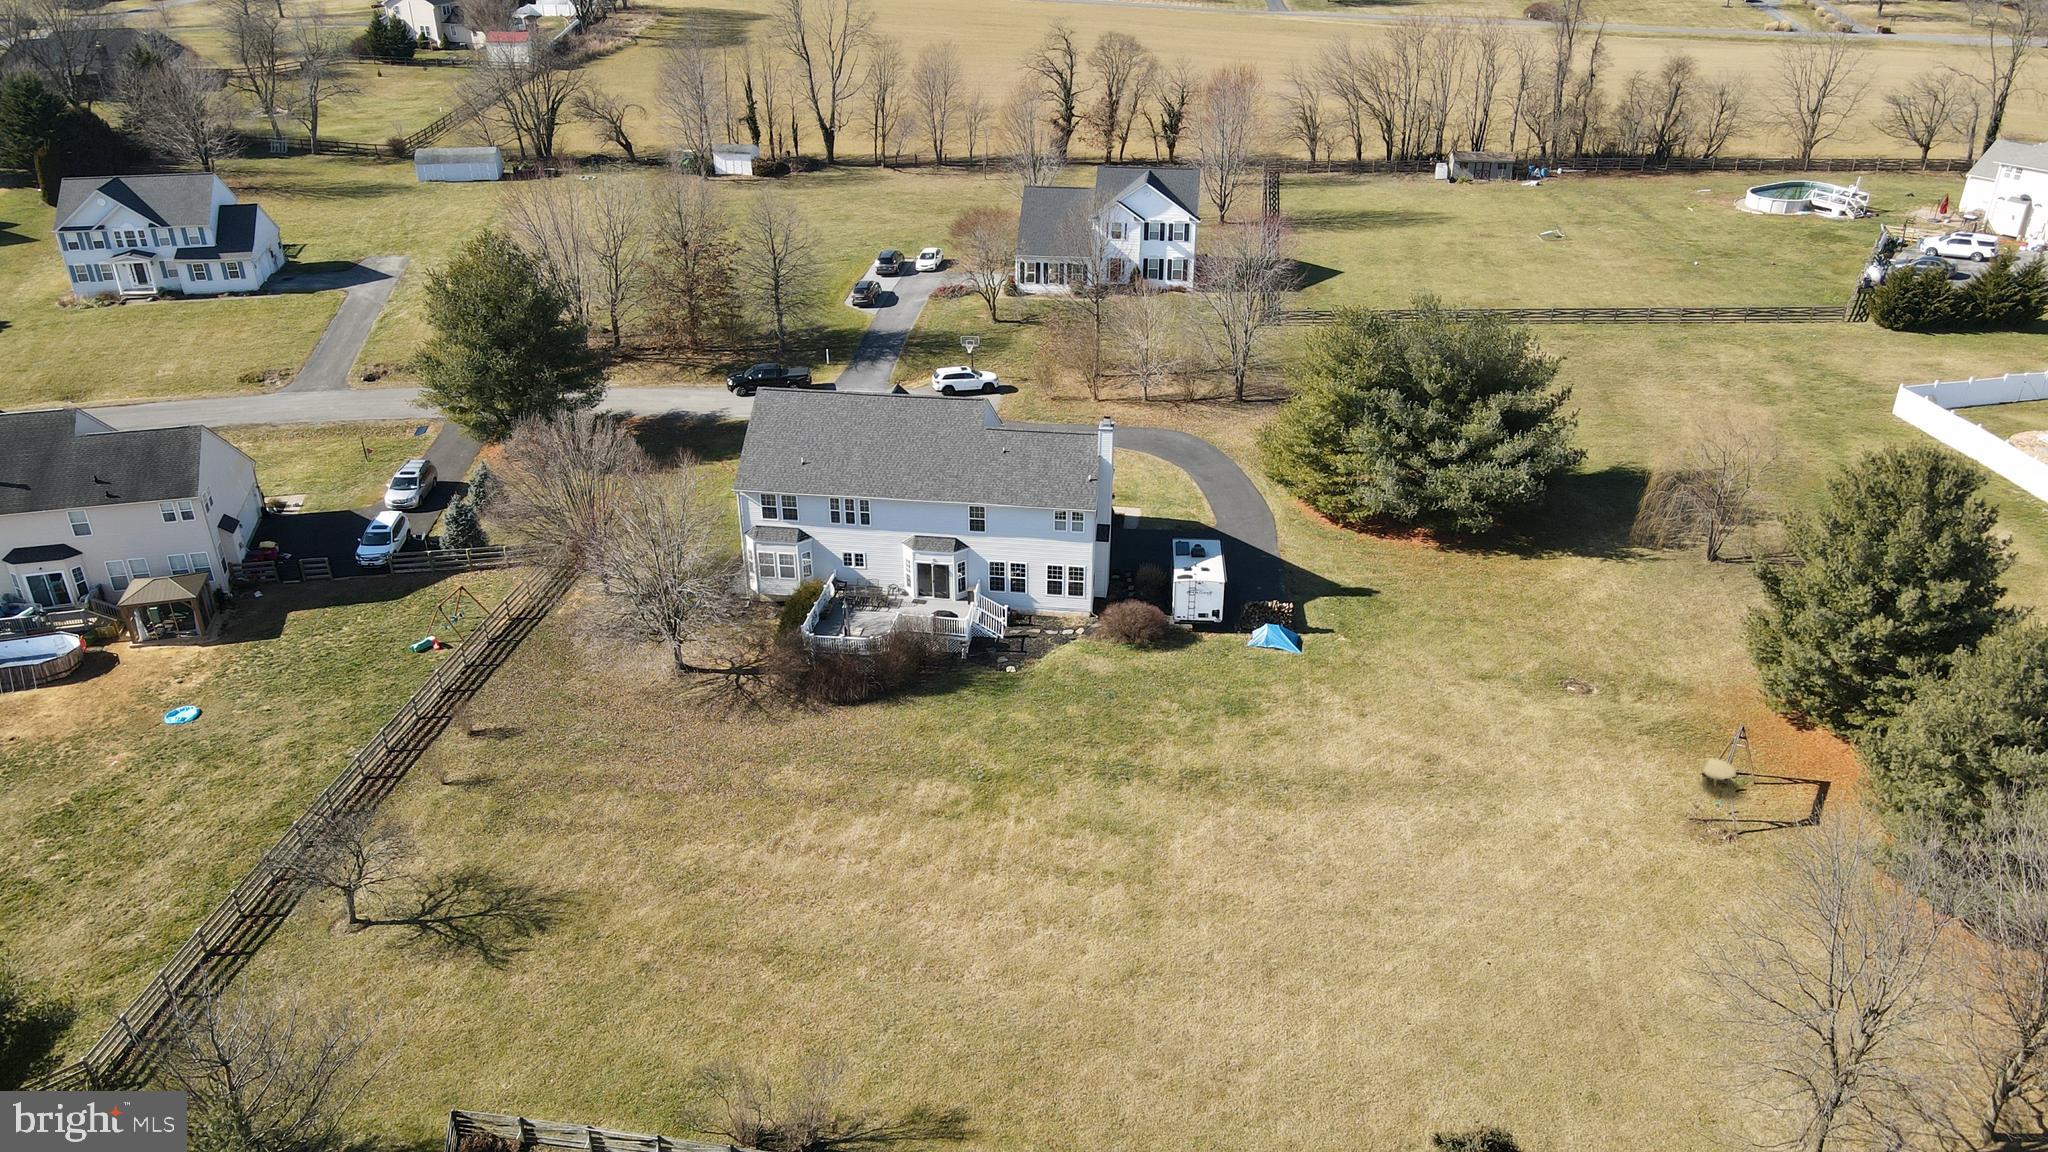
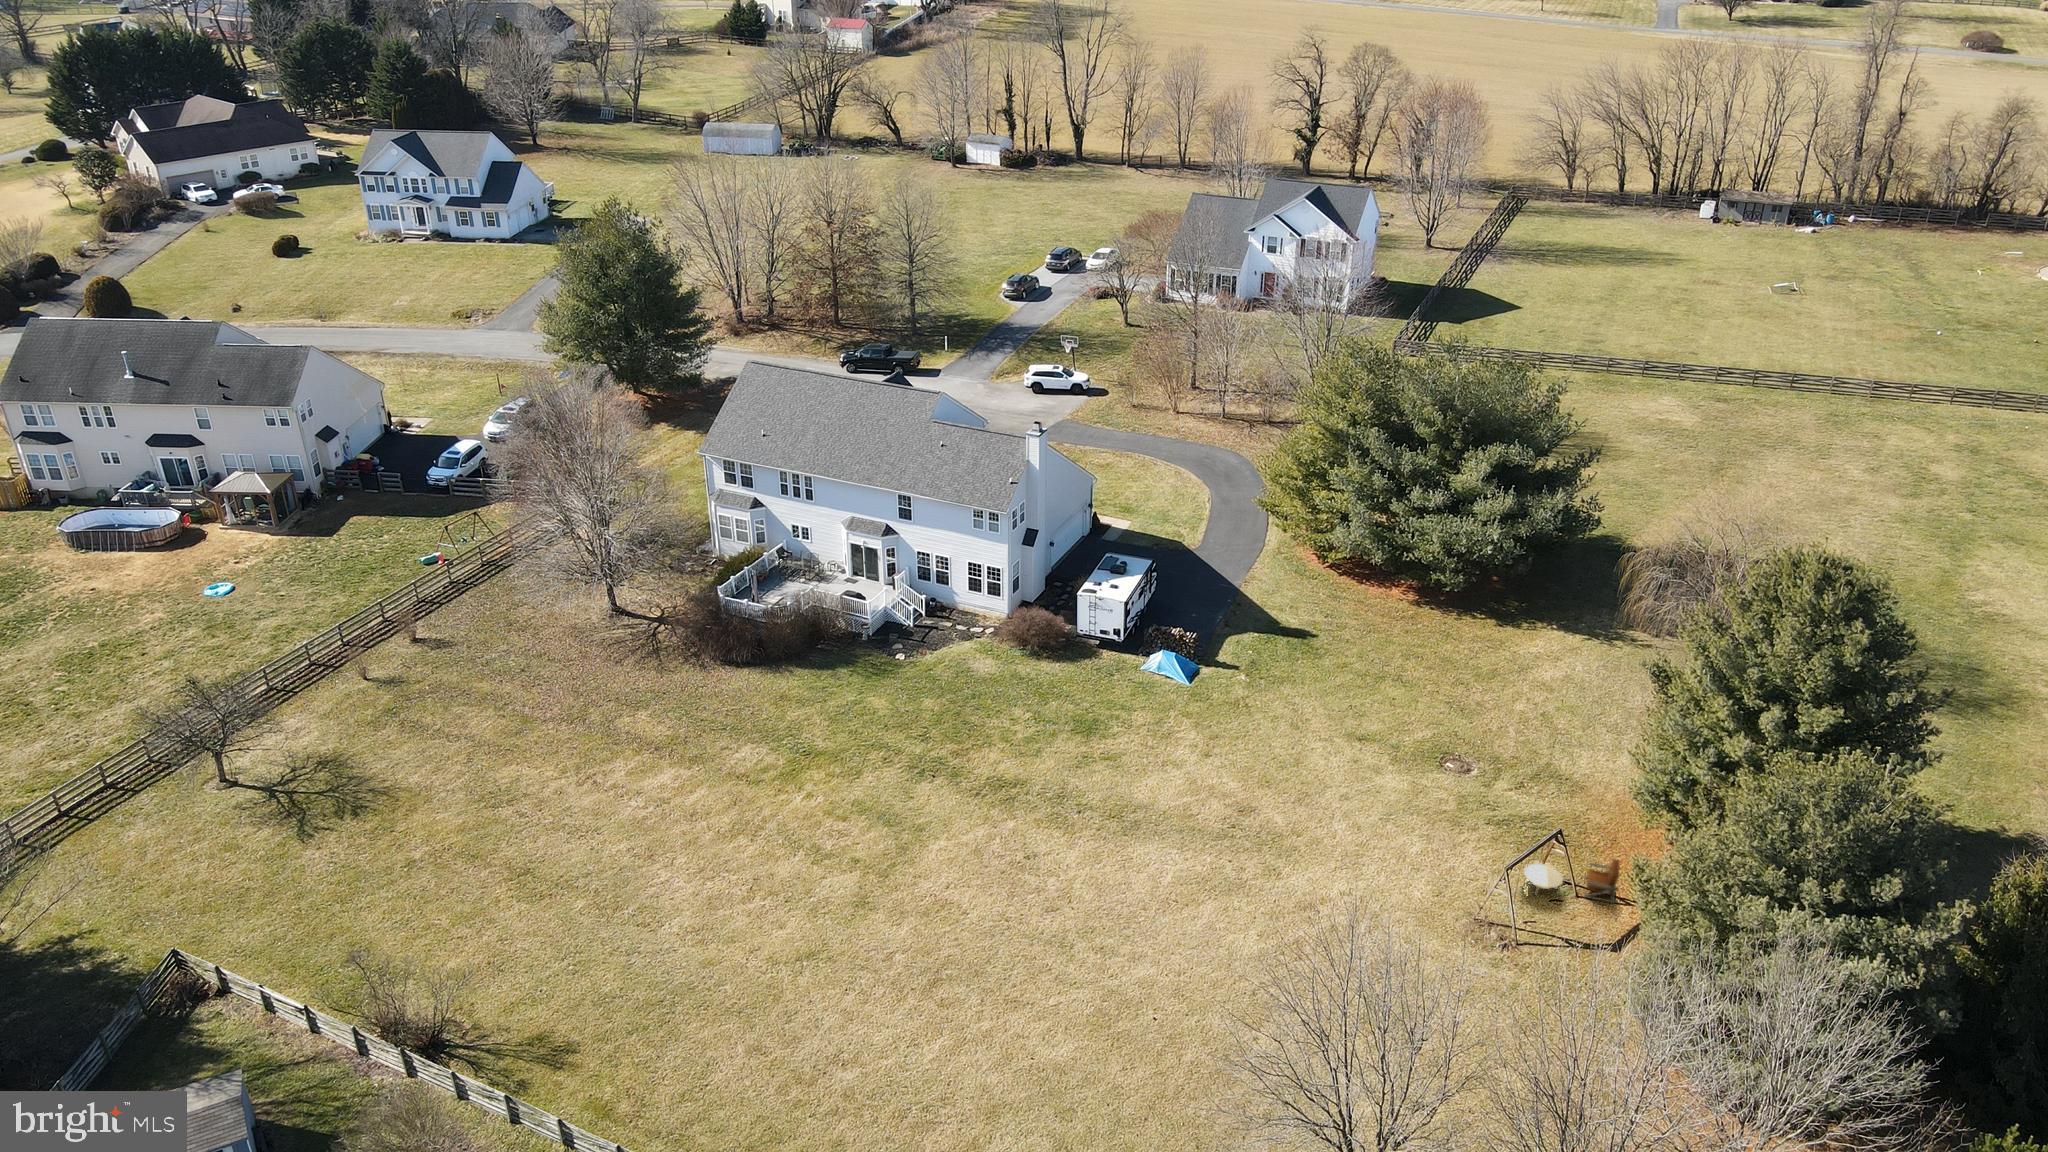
lounge chair: none [1741,743,1784,783] -> present [1585,859,1620,904]

